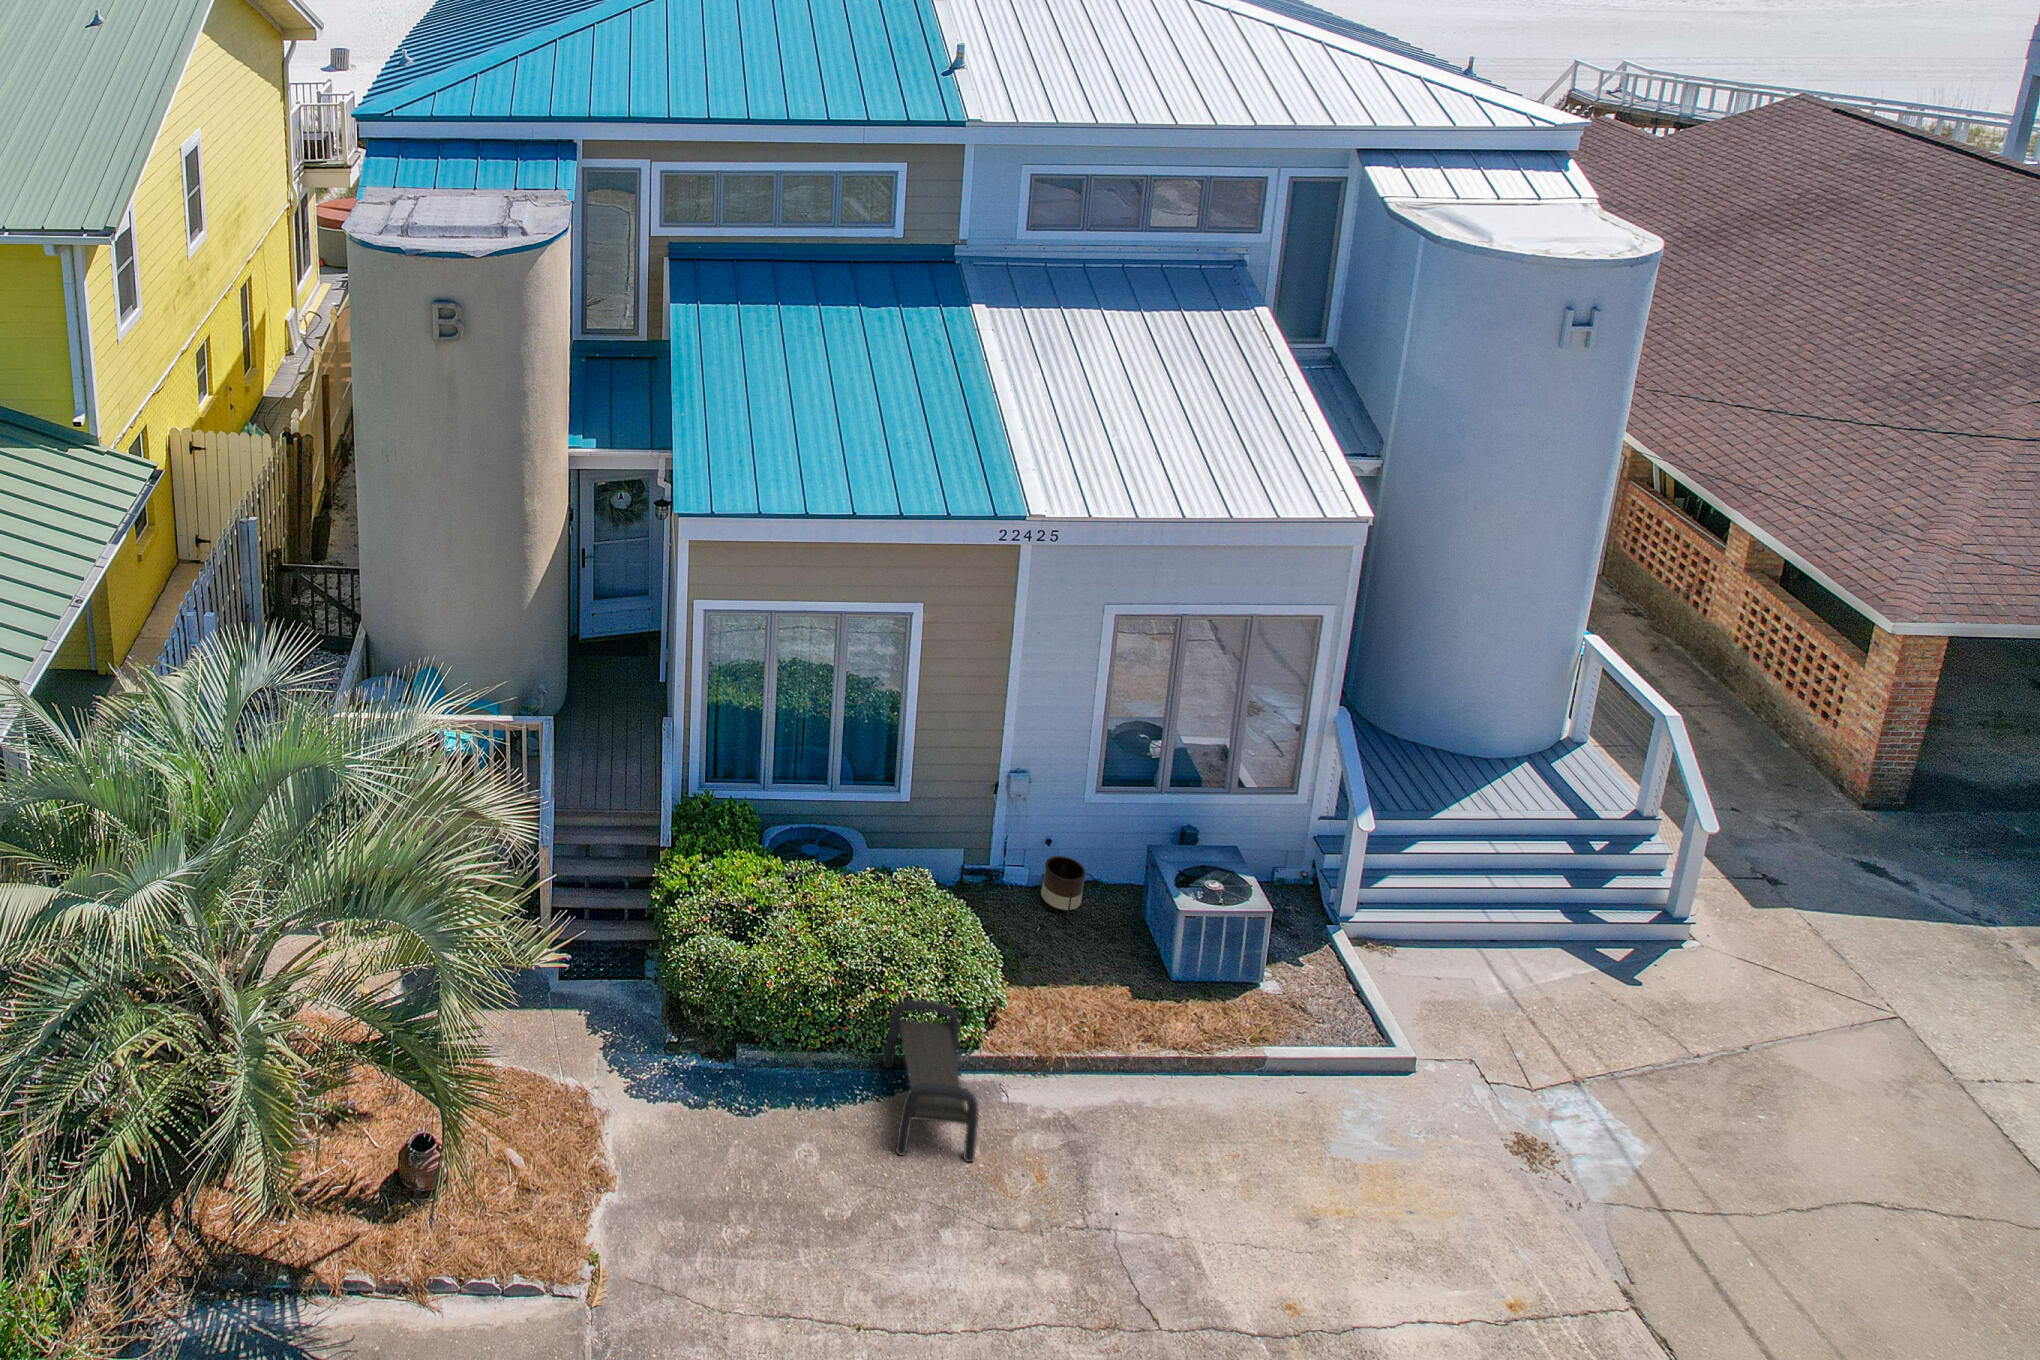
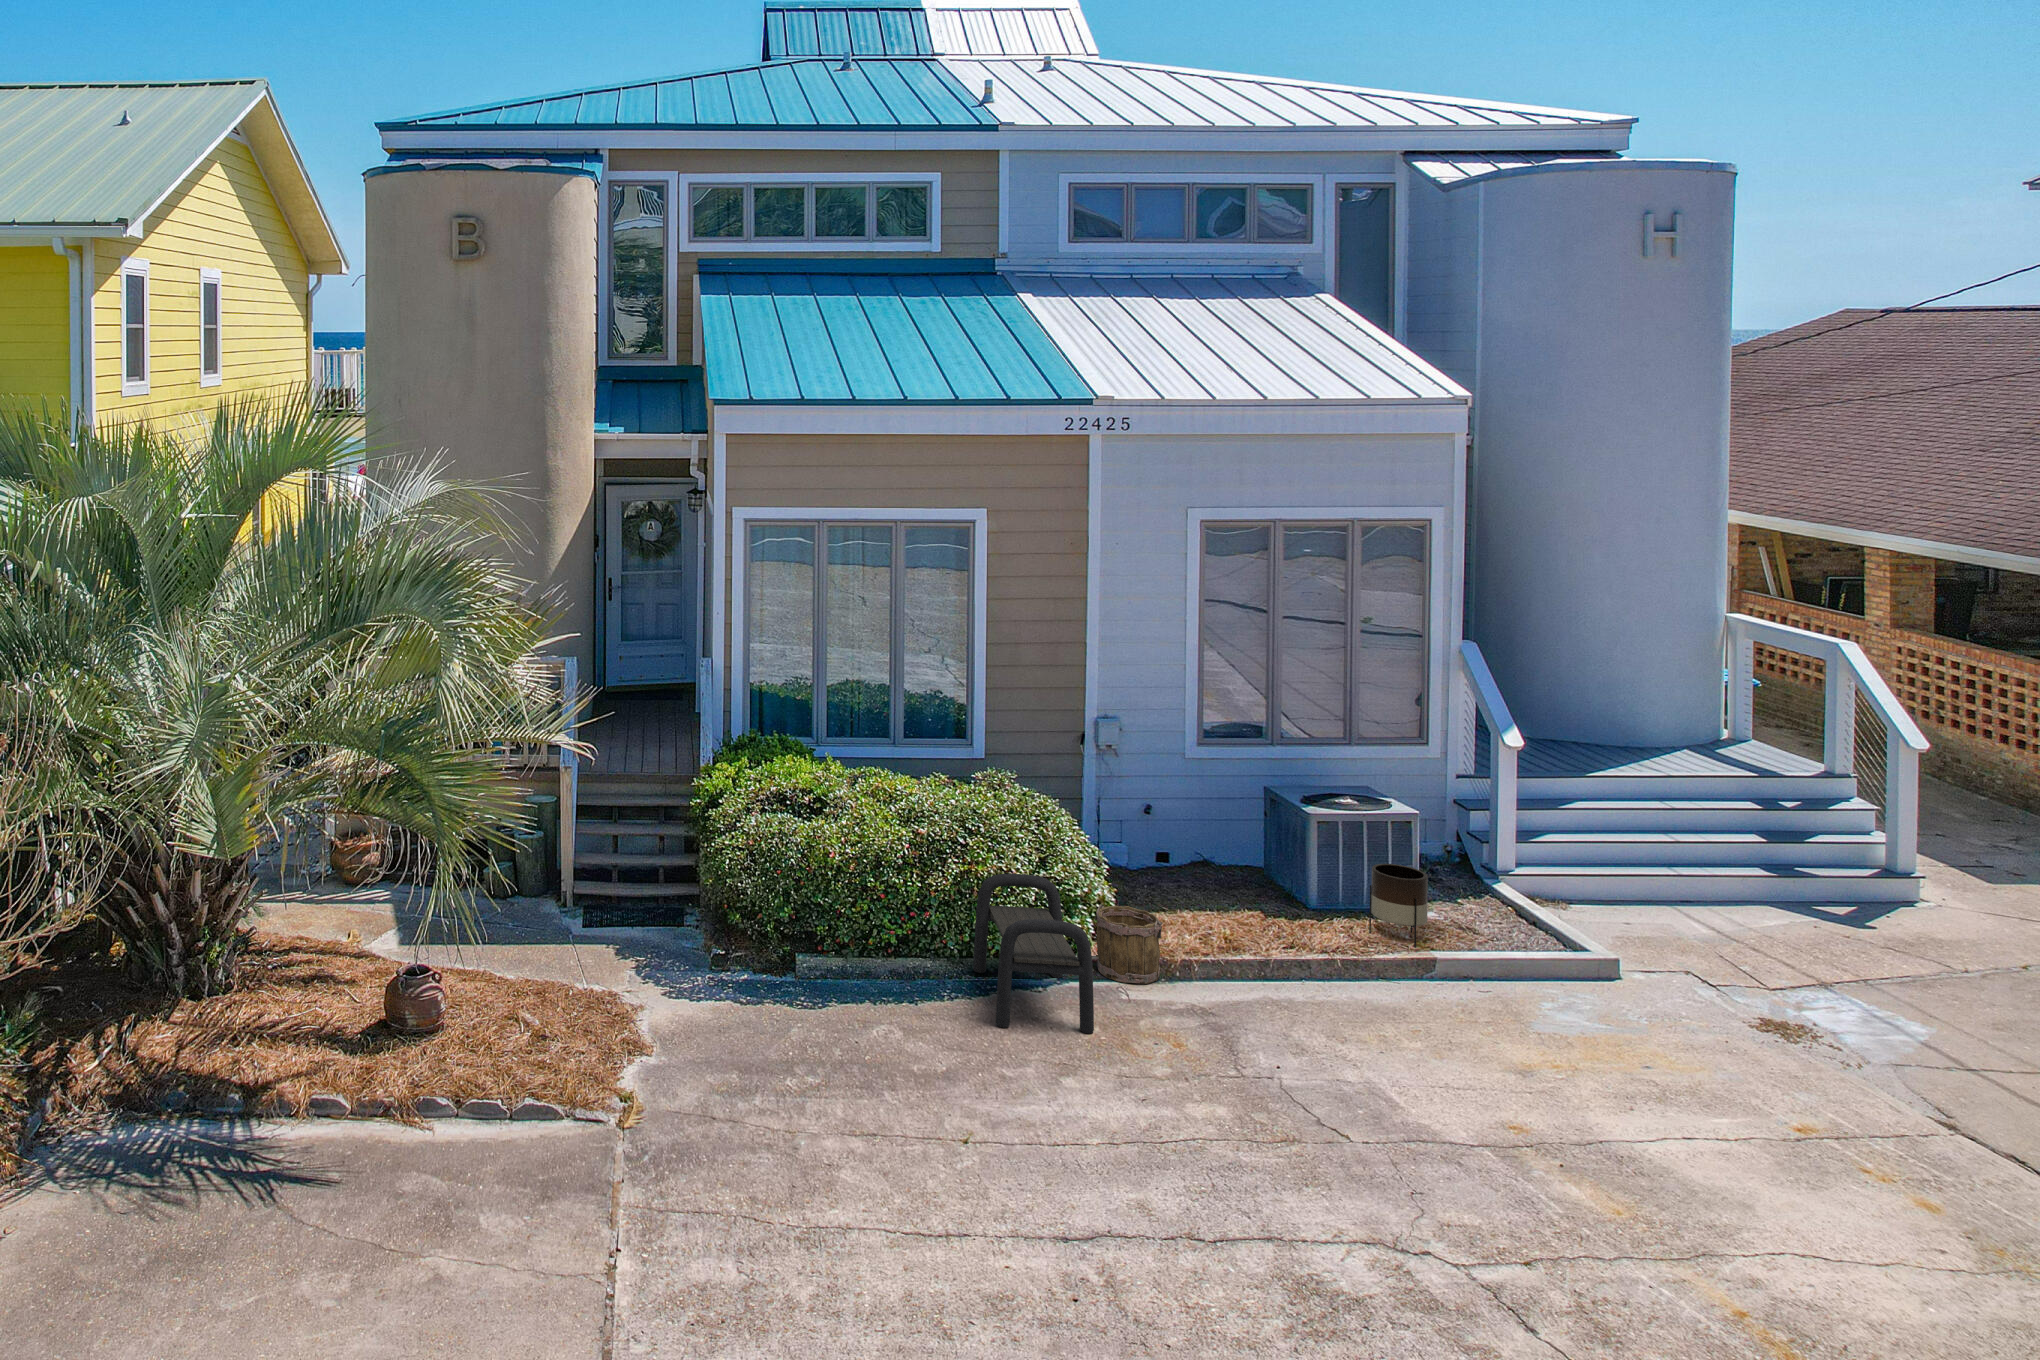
planter: present [1038,856,1085,924] -> present [1369,864,1428,948]
bucket: none [986,1007,1043,1082] -> present [1094,905,1162,984]

